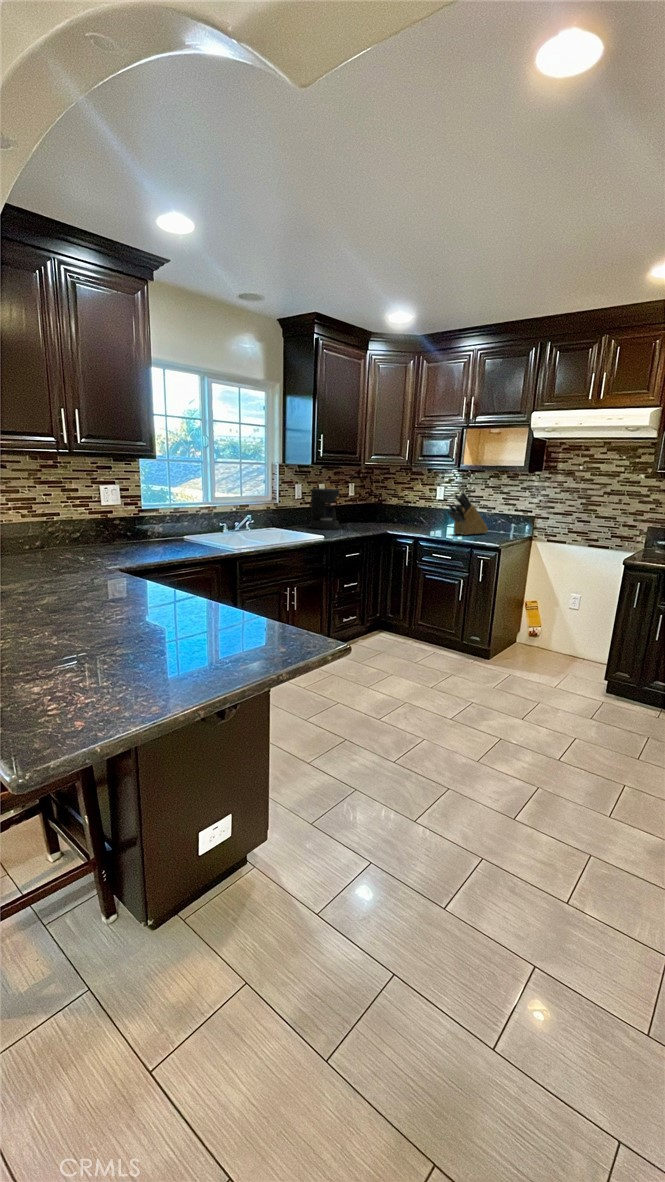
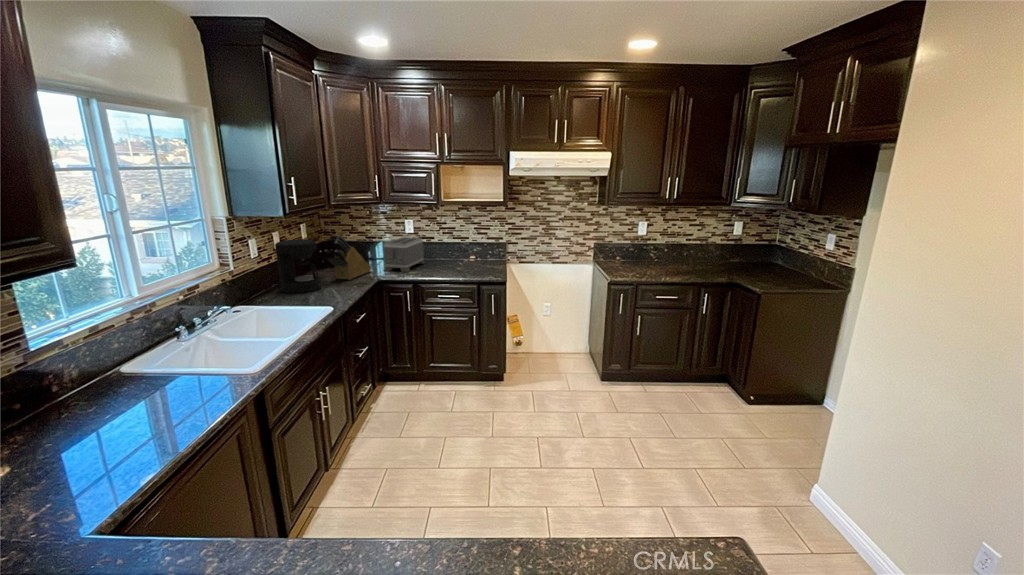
knife block: present [448,492,488,535] -> present [325,236,371,280]
toaster: none [400,502,445,530] -> present [383,237,425,272]

